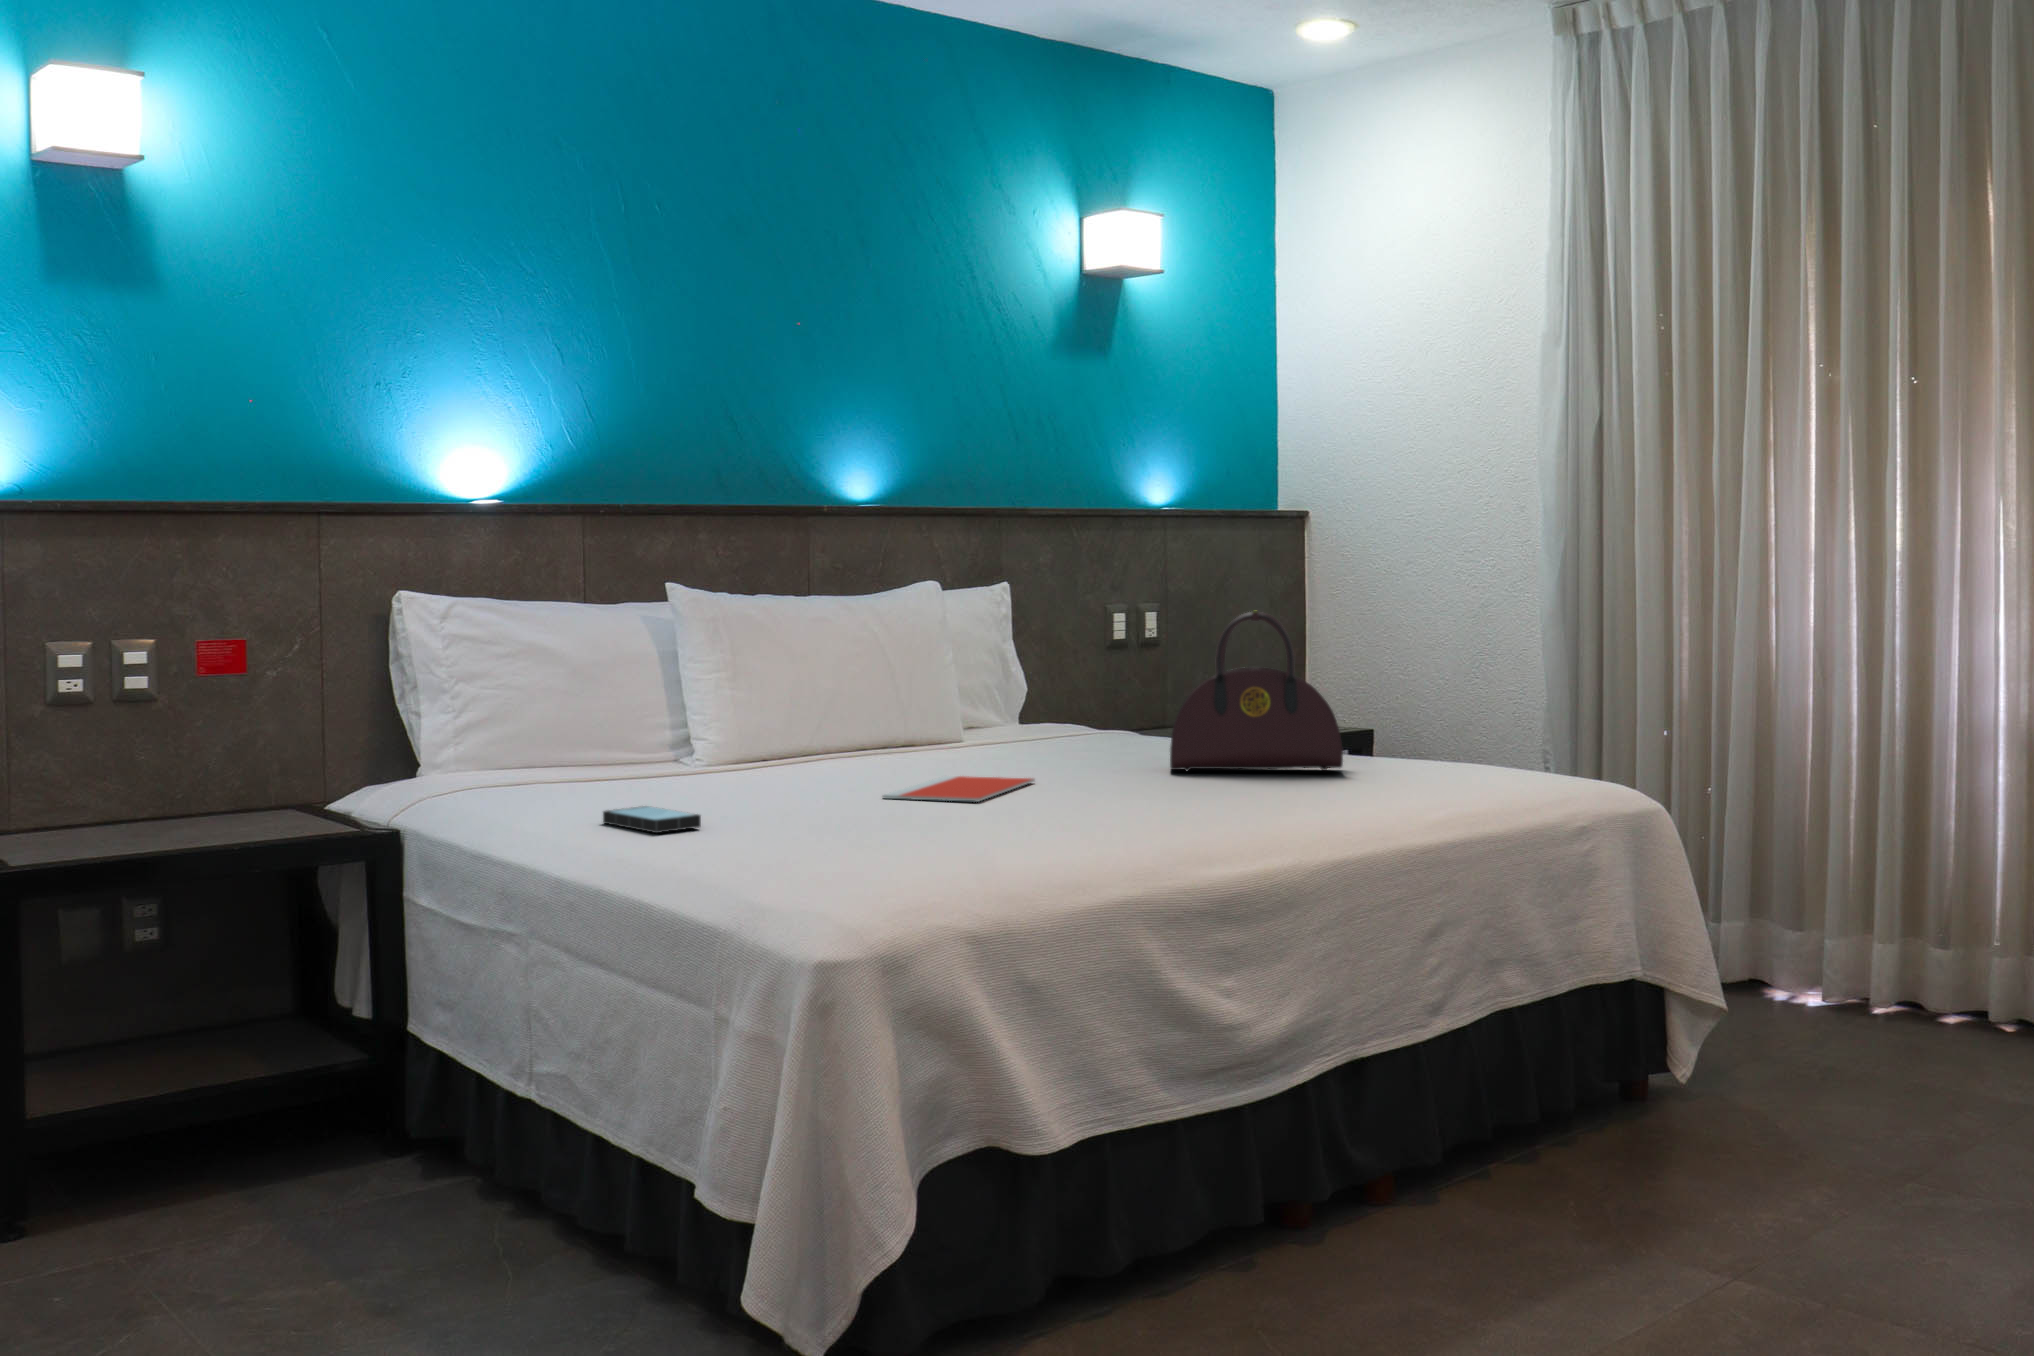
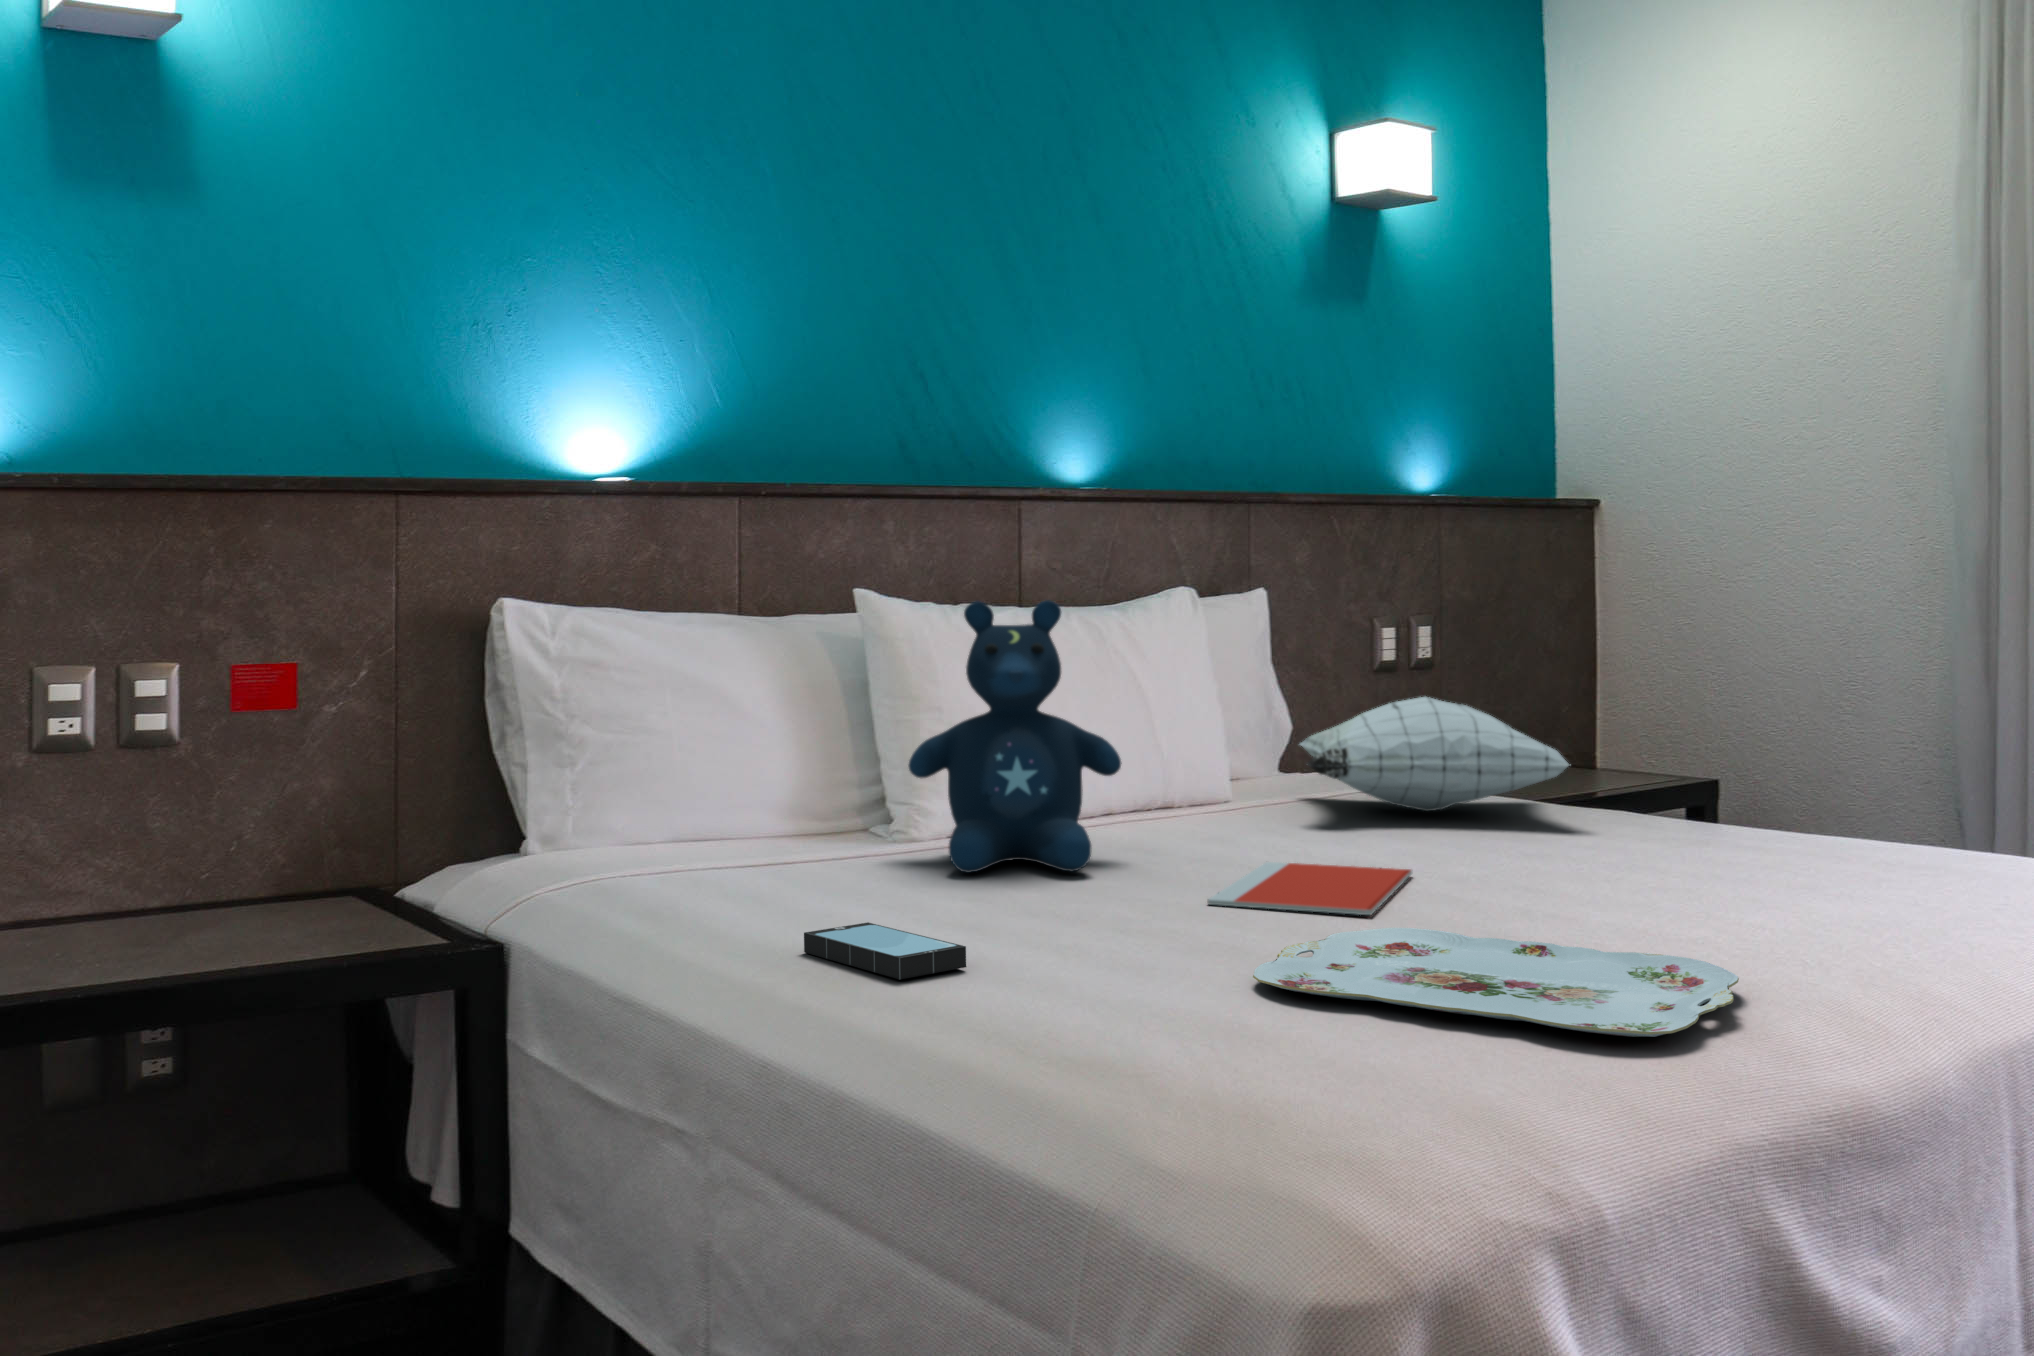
stuffed bear: none [700,597,851,784] -> present [909,600,1122,873]
handbag: present [1170,611,1343,771] -> none [1581,617,1879,859]
pillow: none [1002,664,1183,747] -> present [1300,697,1569,811]
serving tray: none [867,805,1141,847] -> present [1253,928,1739,1037]

